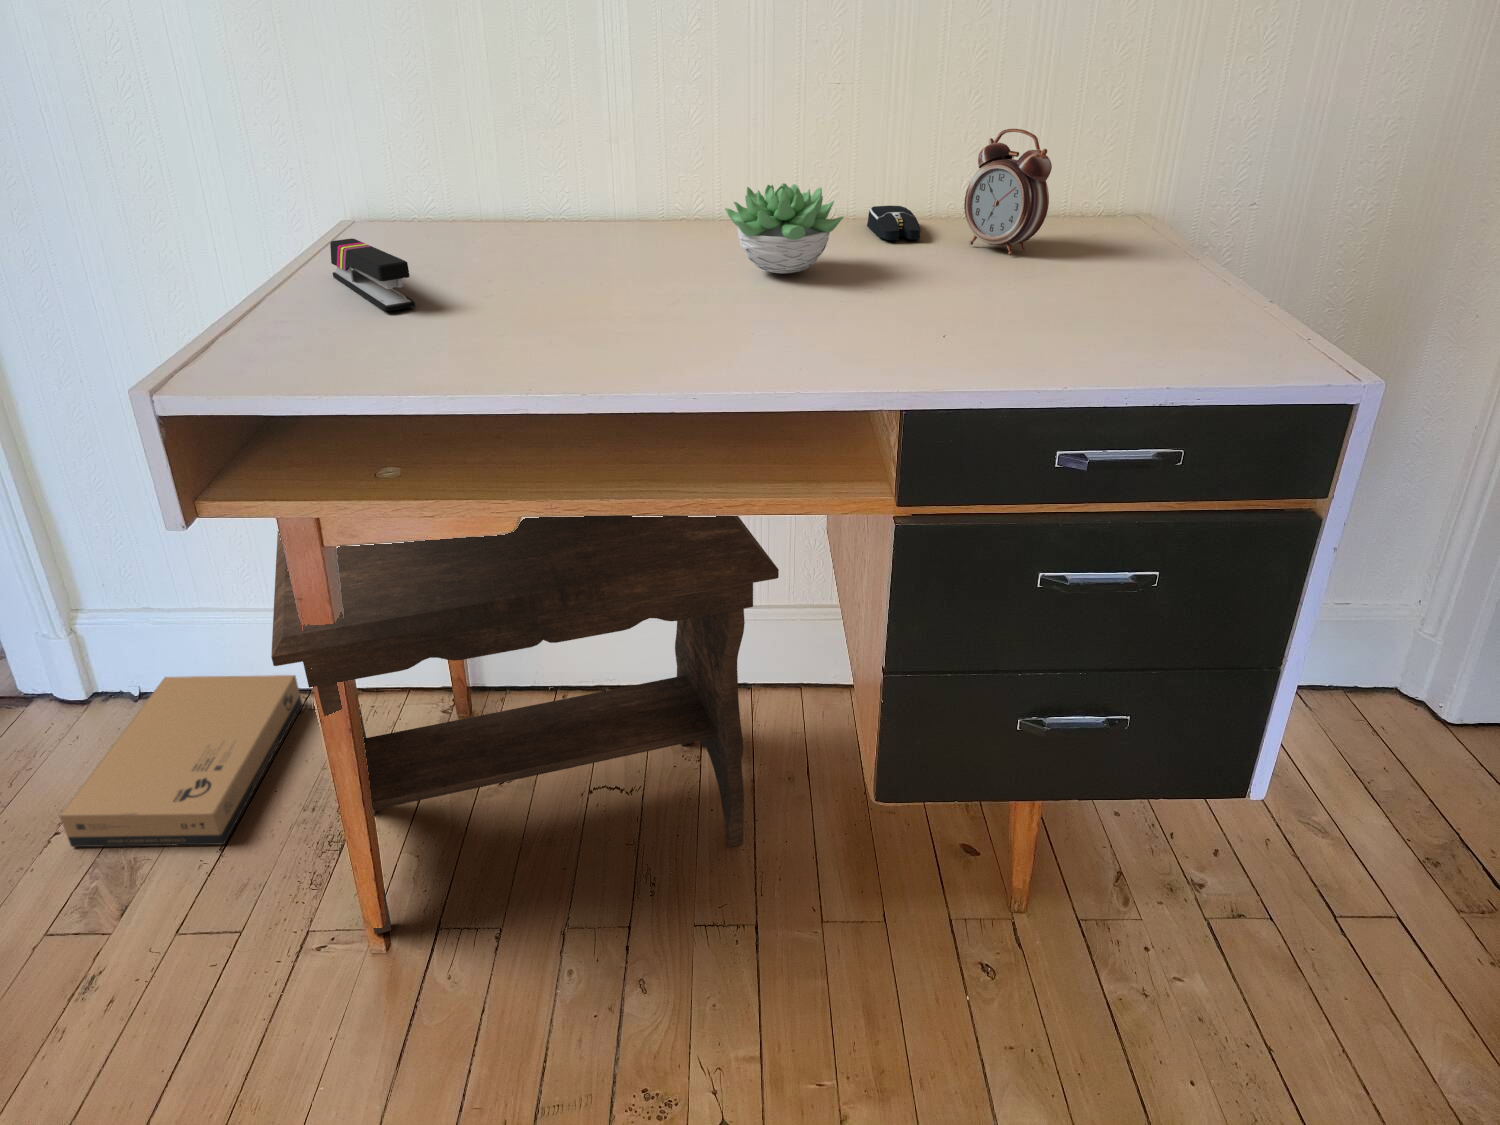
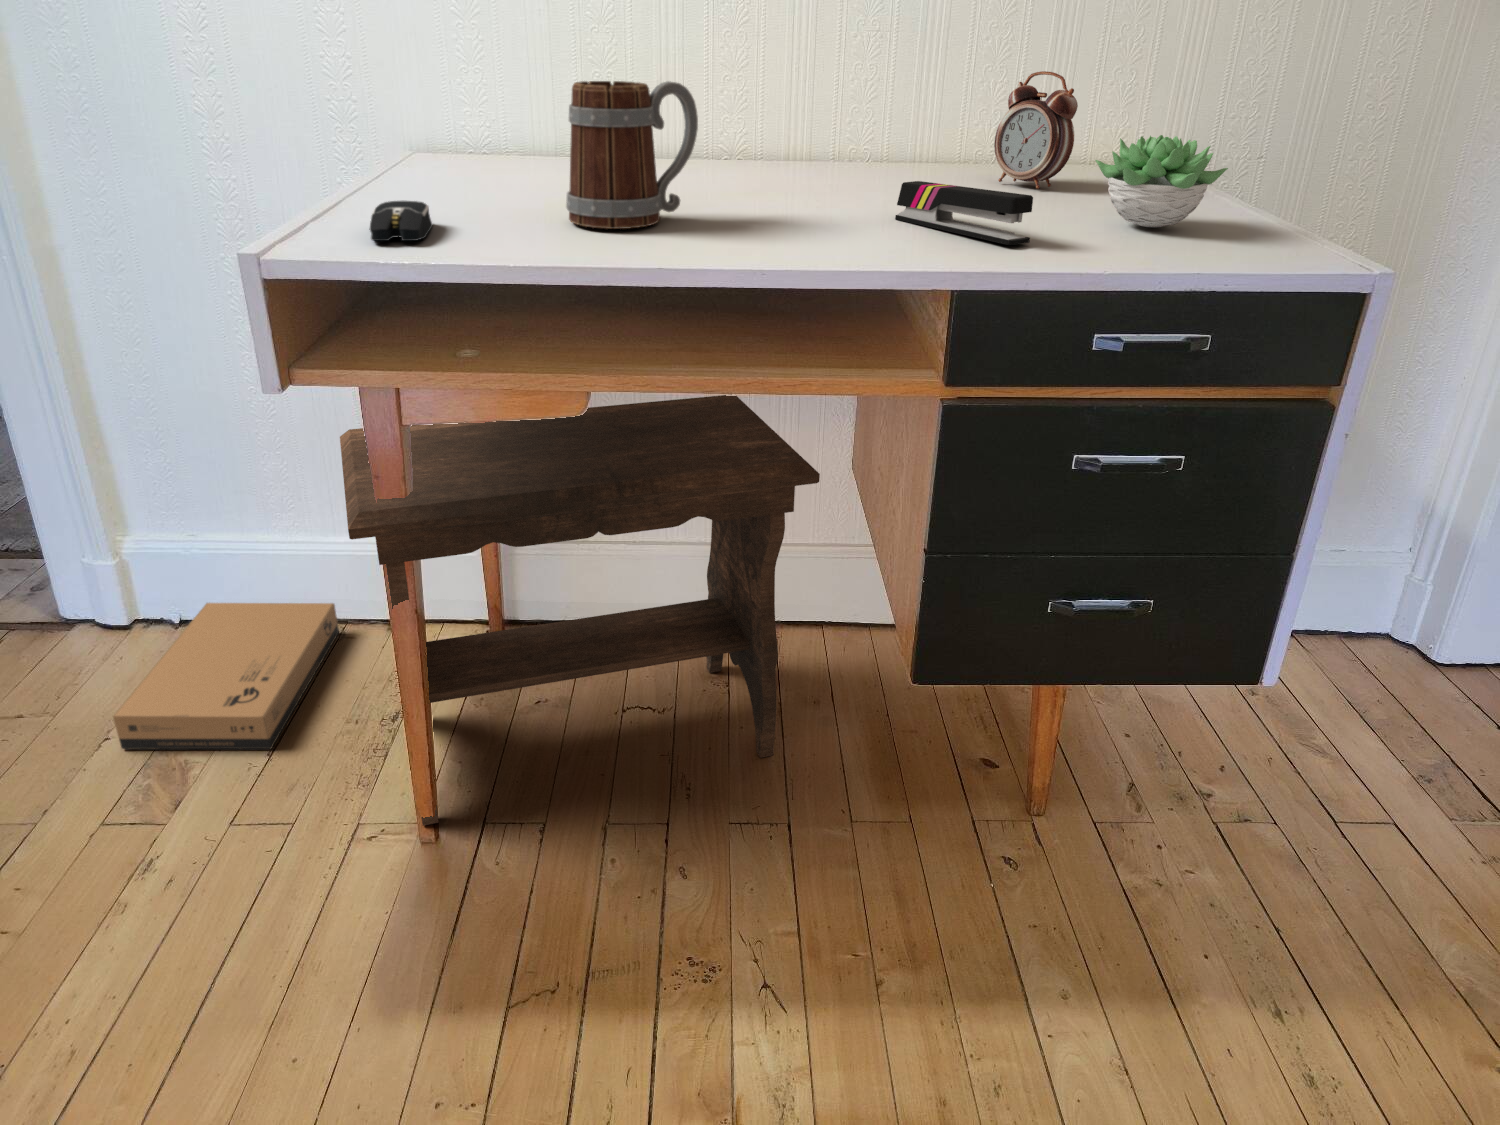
mug: none [488,173,631,337] -> present [566,81,698,229]
succulent plant: present [725,183,844,274] -> present [1095,135,1228,227]
computer mouse: present [867,206,921,240] -> present [370,201,433,241]
stapler: present [330,238,415,311] -> present [895,181,1033,245]

